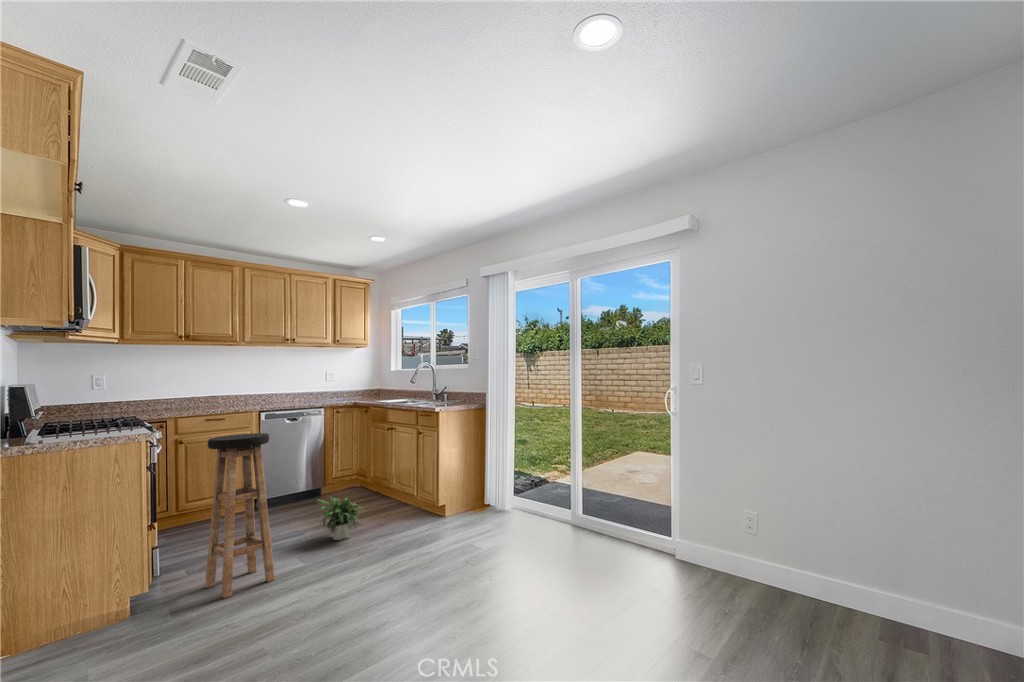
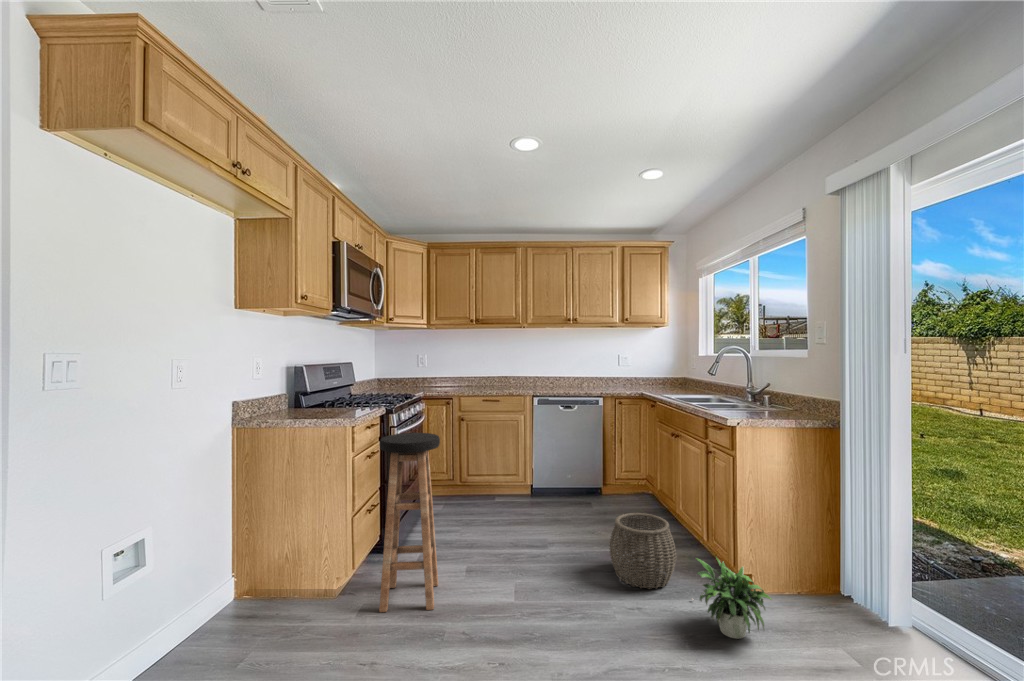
woven basket: none [382,476,429,525] -> present [609,513,676,589]
potted plant: present [318,498,361,540] -> present [693,558,772,639]

